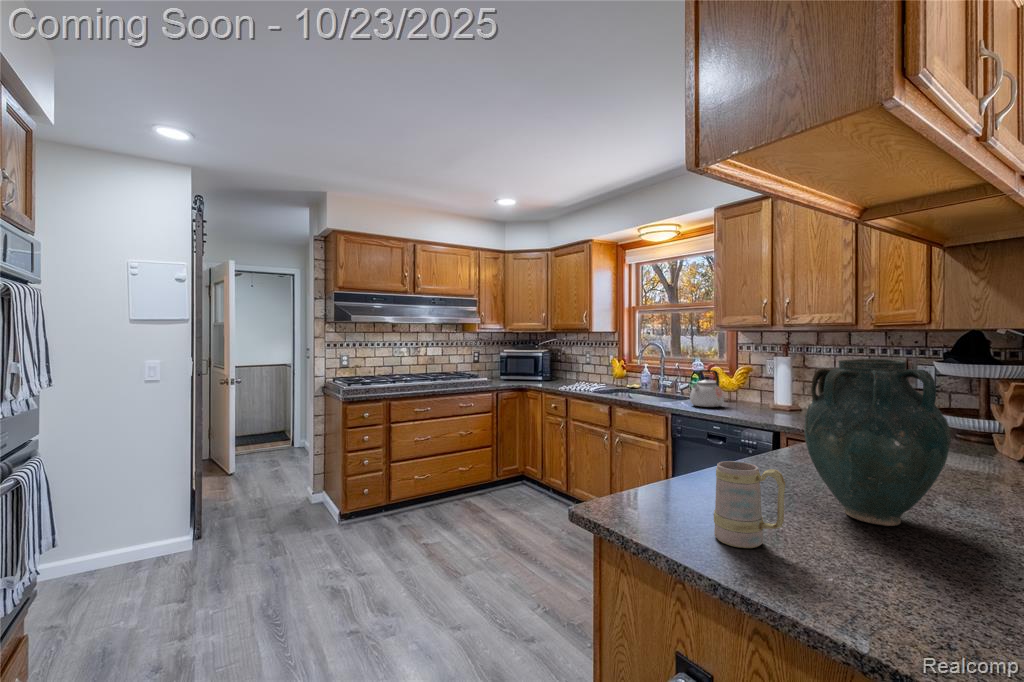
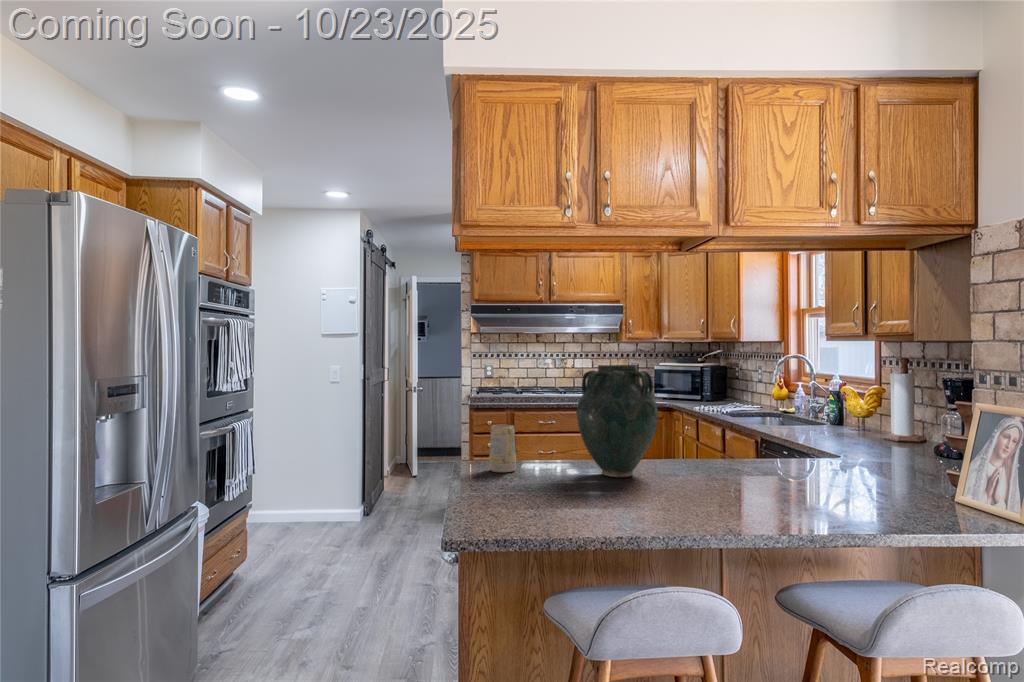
kettle: present [690,370,724,407] -> none [783,386,823,429]

